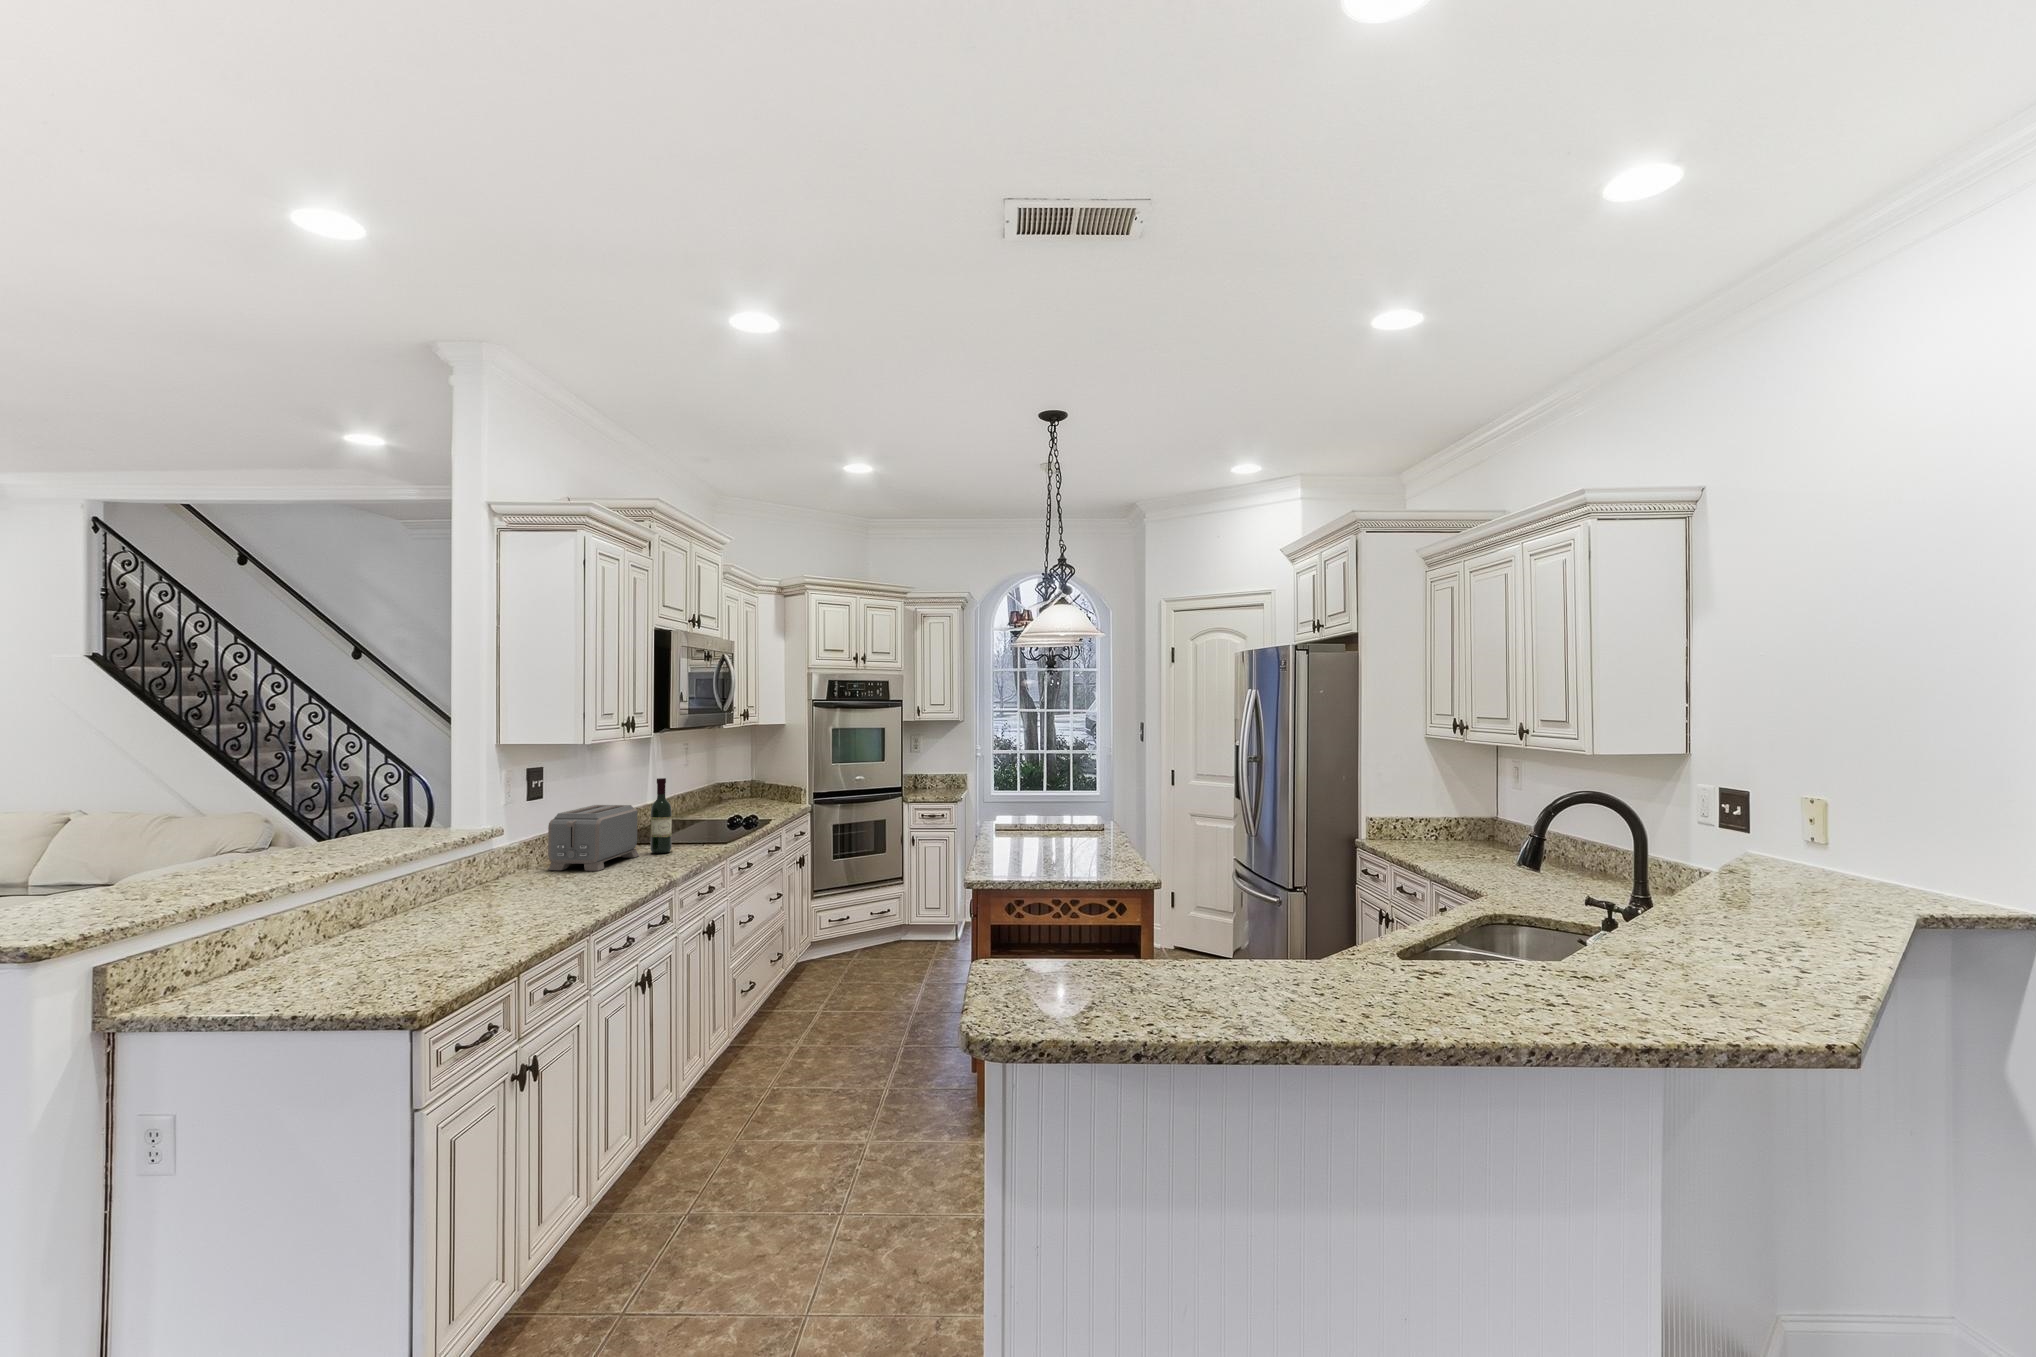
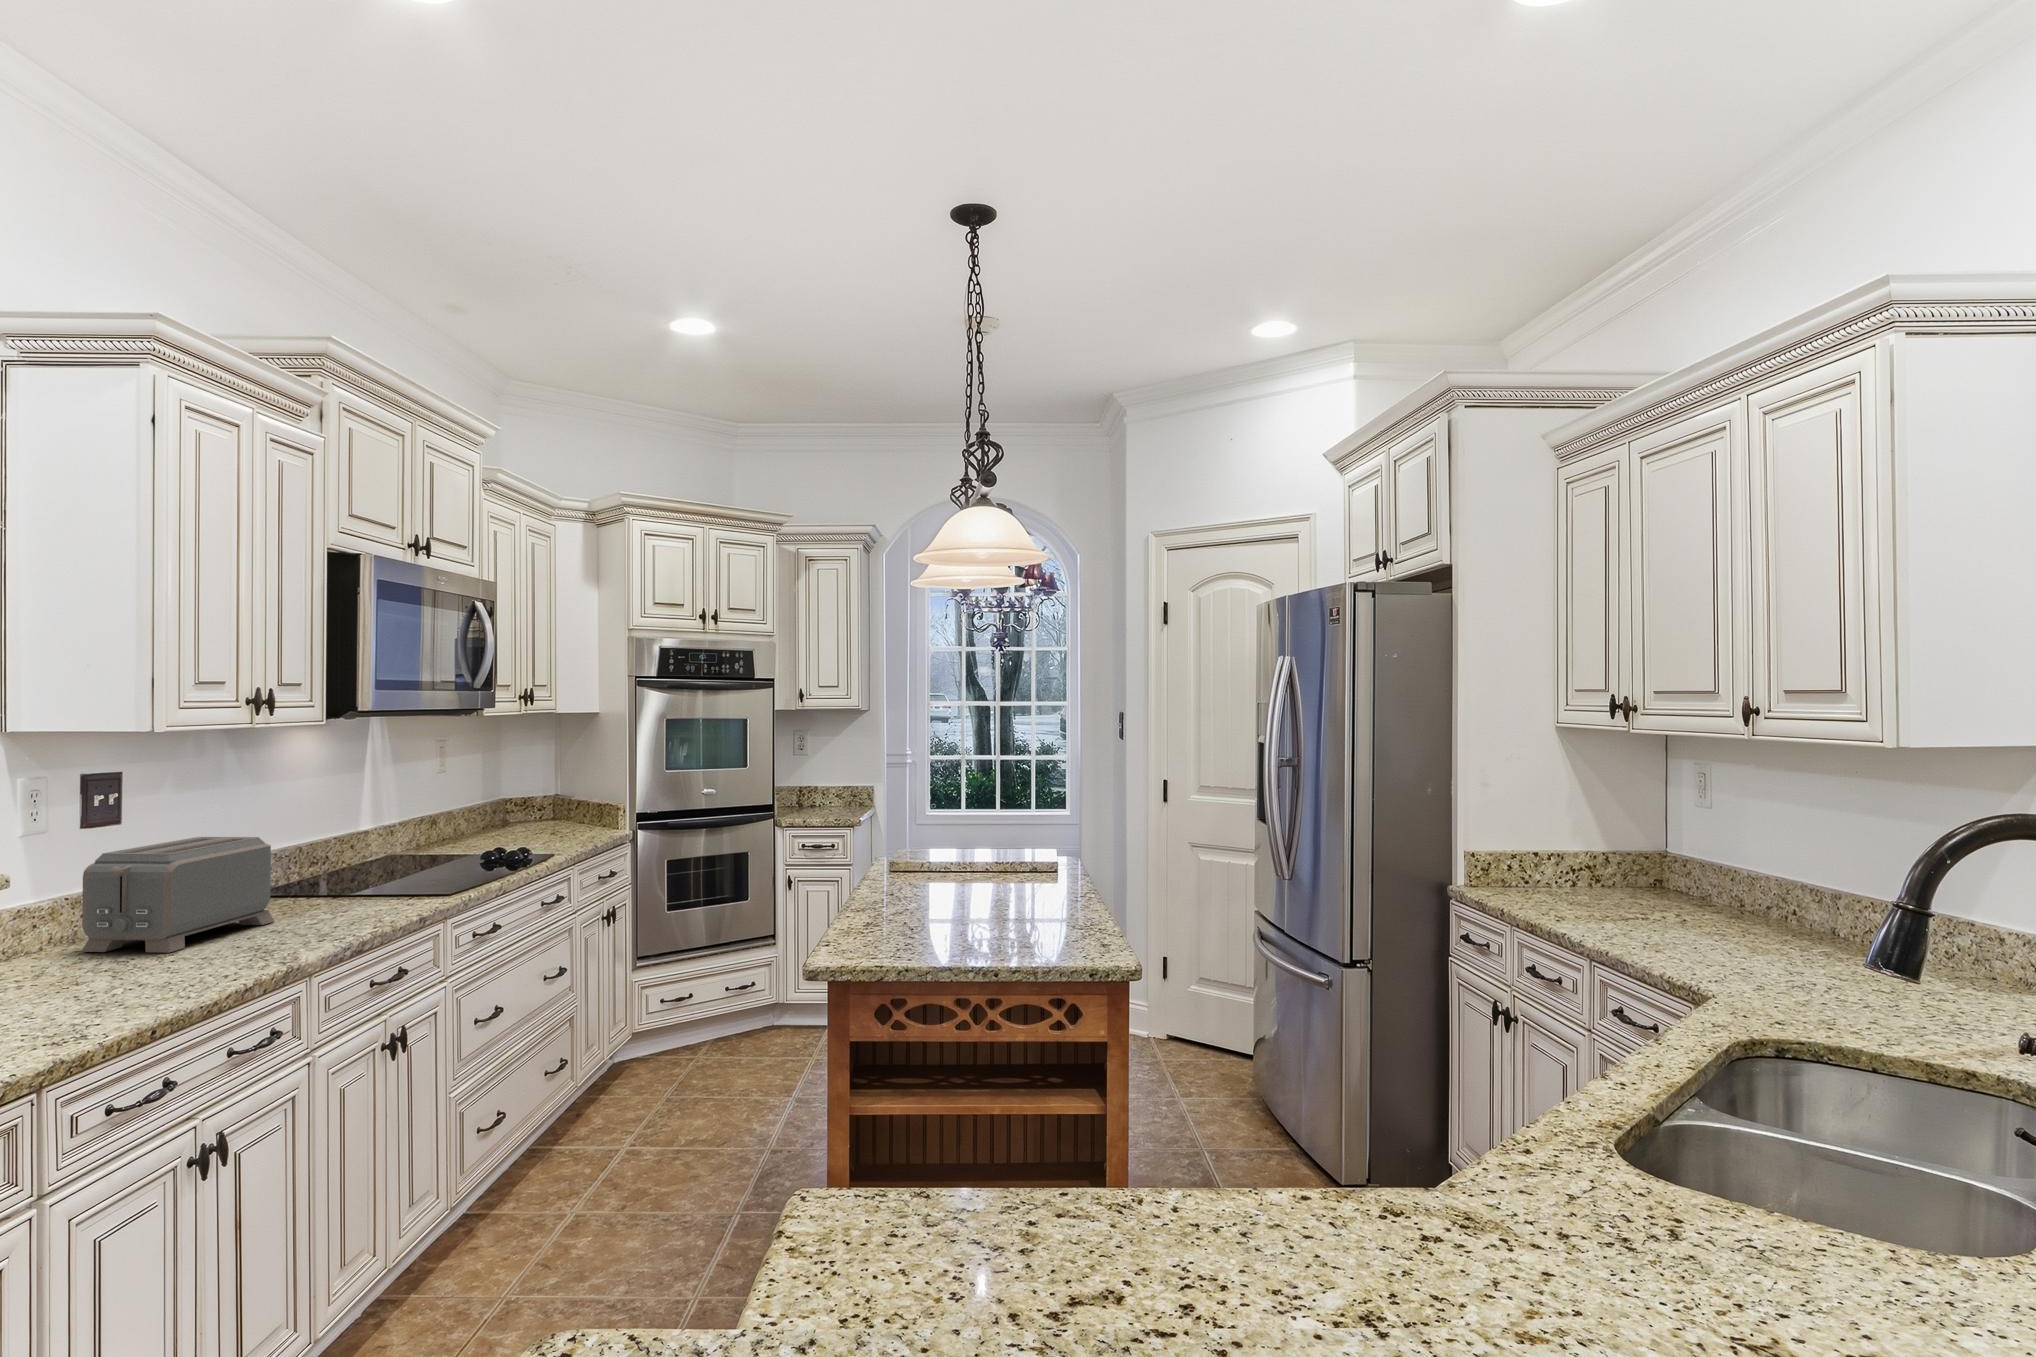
wine bottle: present [650,778,672,854] -> none [300,792,338,917]

